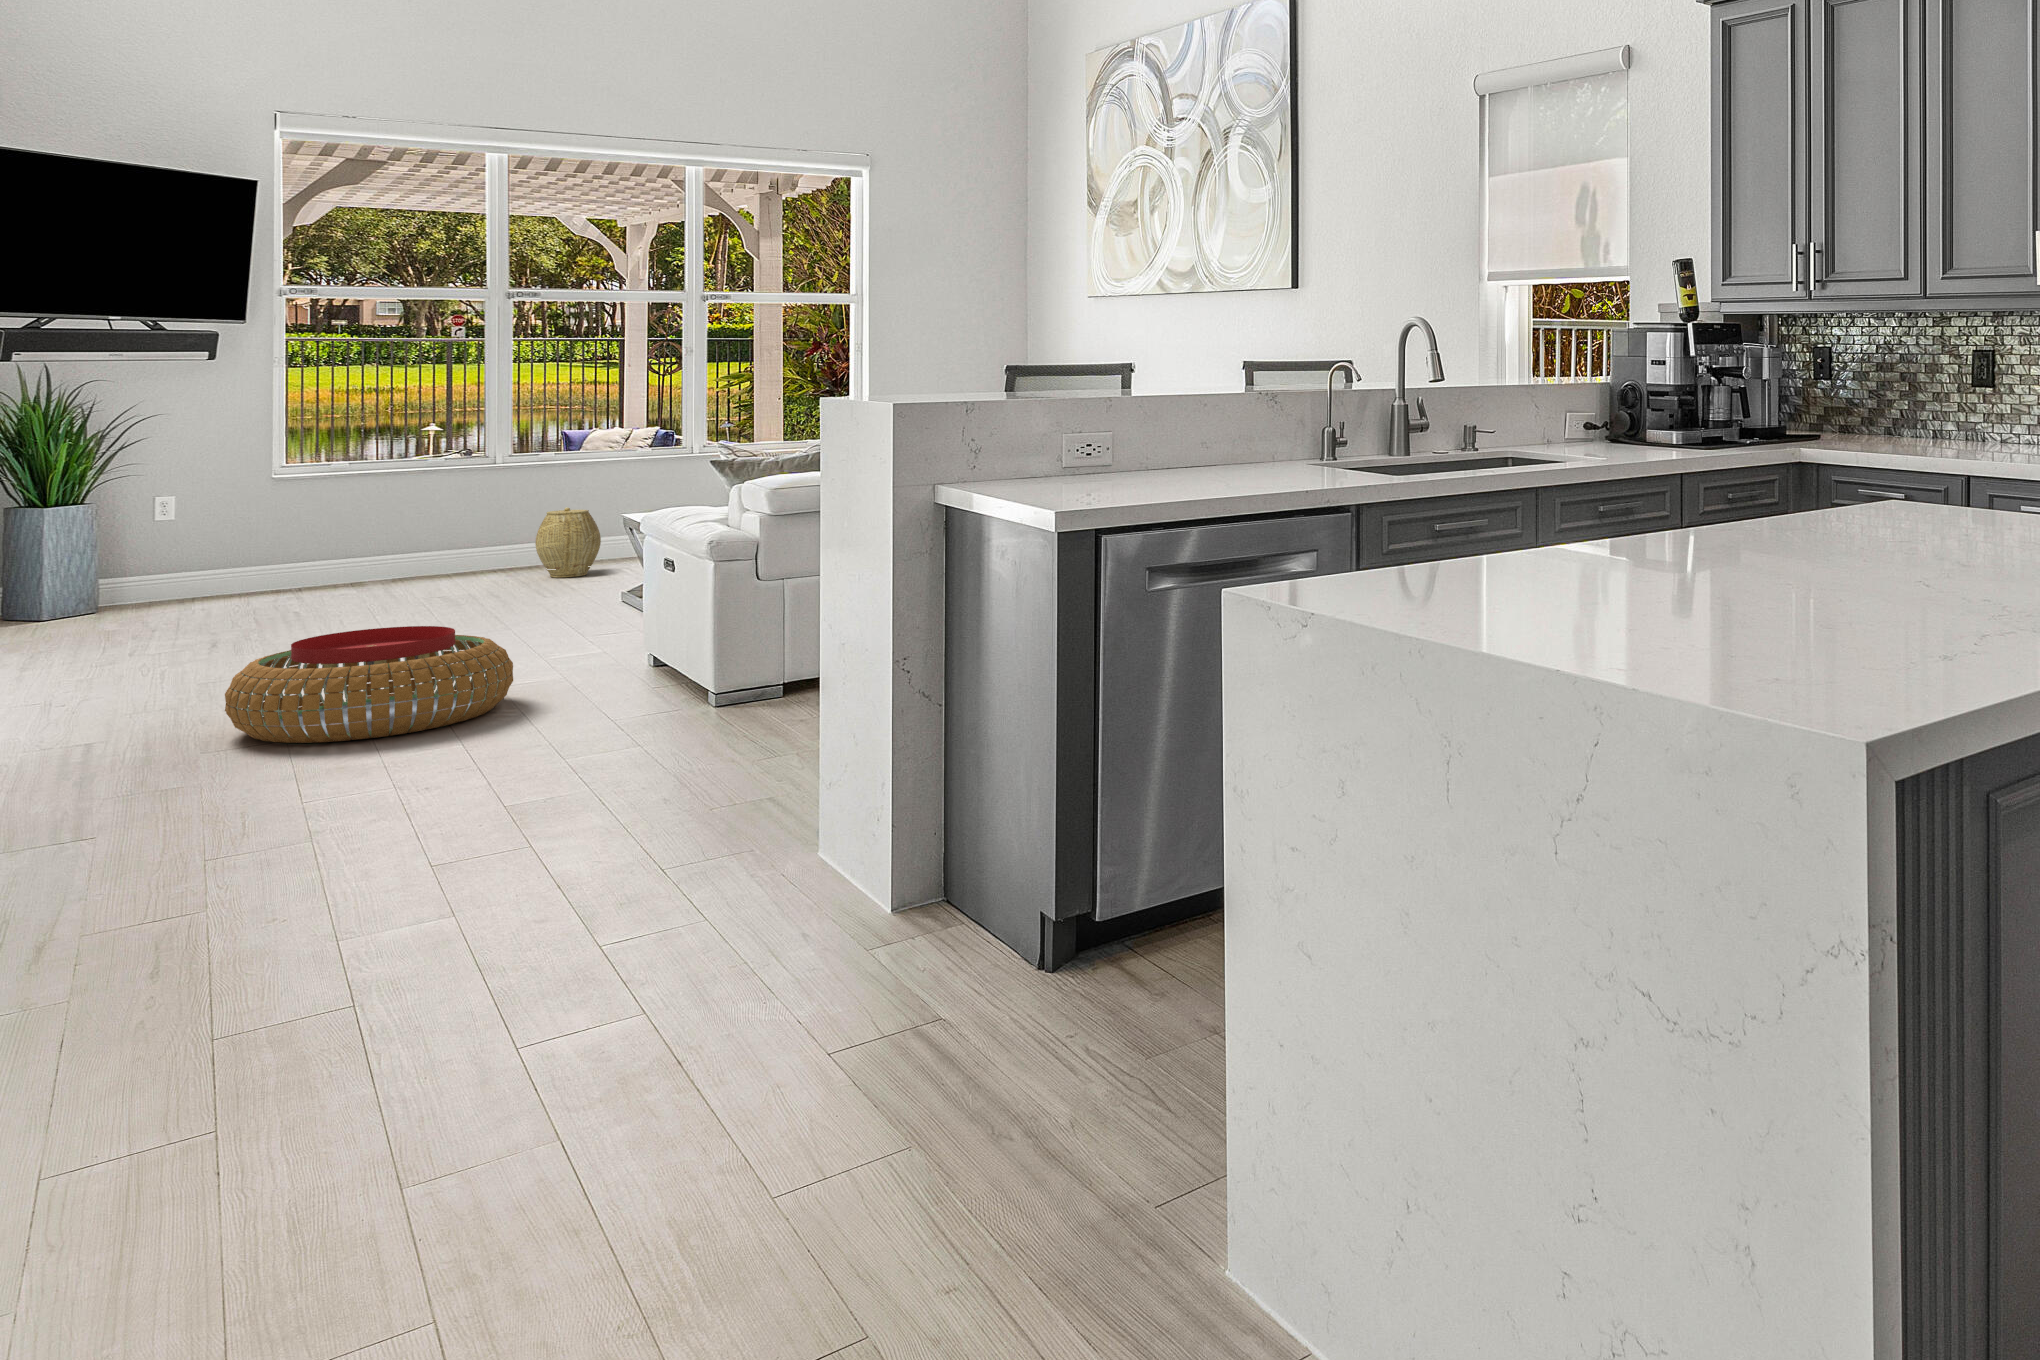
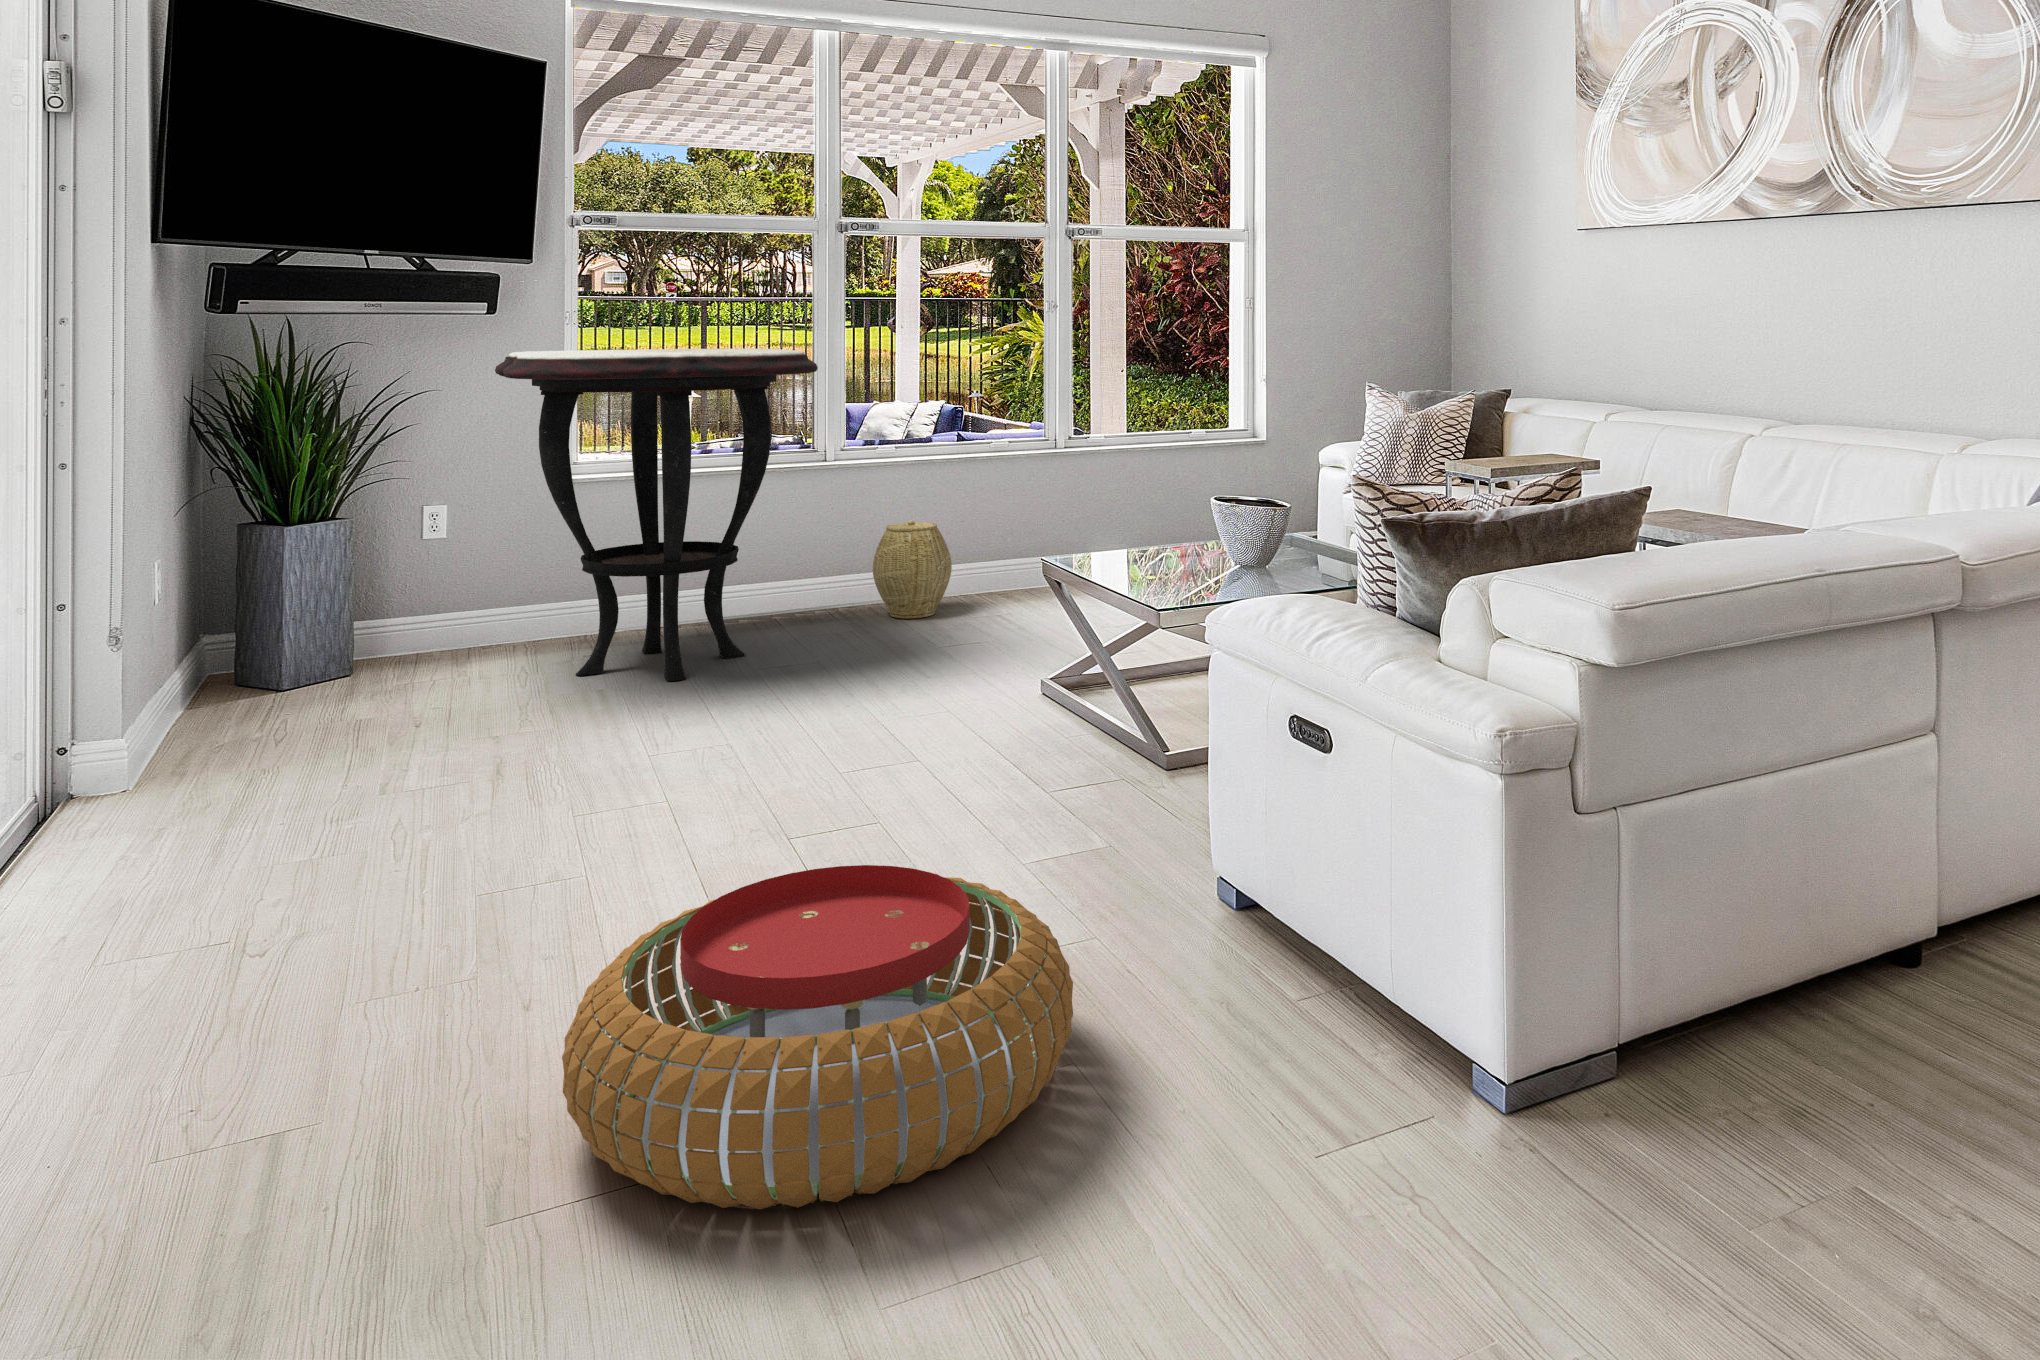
side table: none [217,383,475,610] -> present [495,349,818,681]

